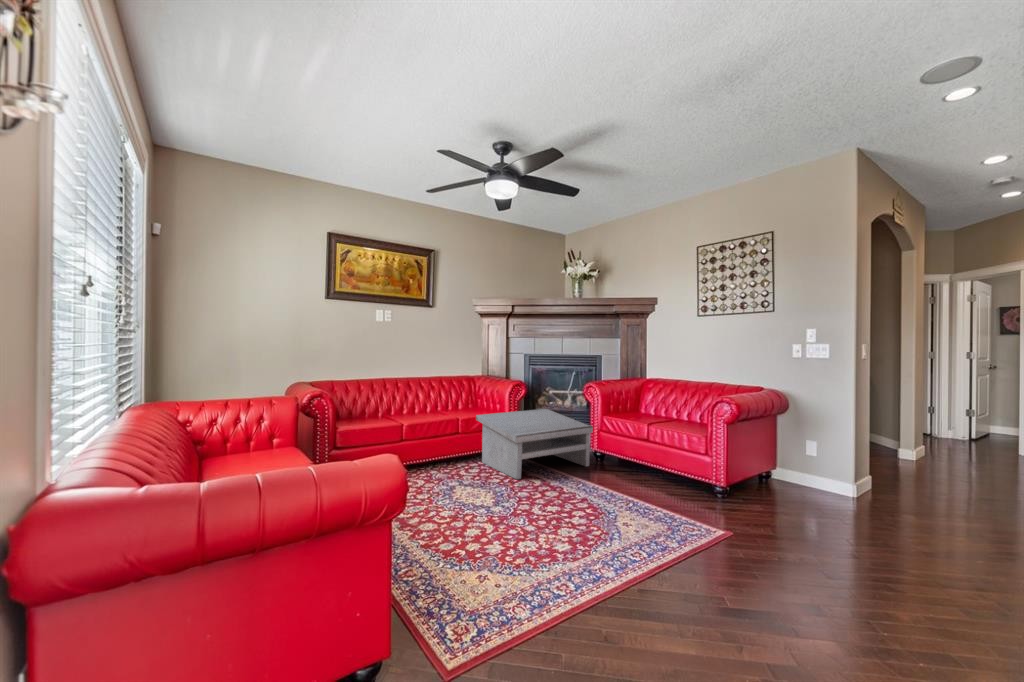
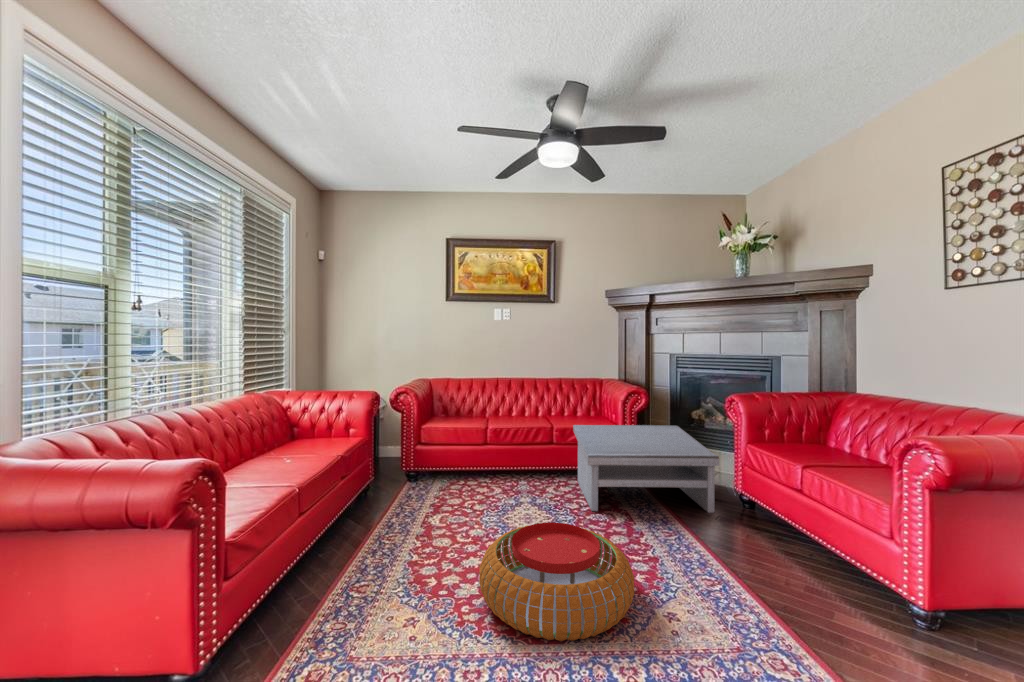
pouf: none [502,482,613,553] -> present [479,522,634,641]

